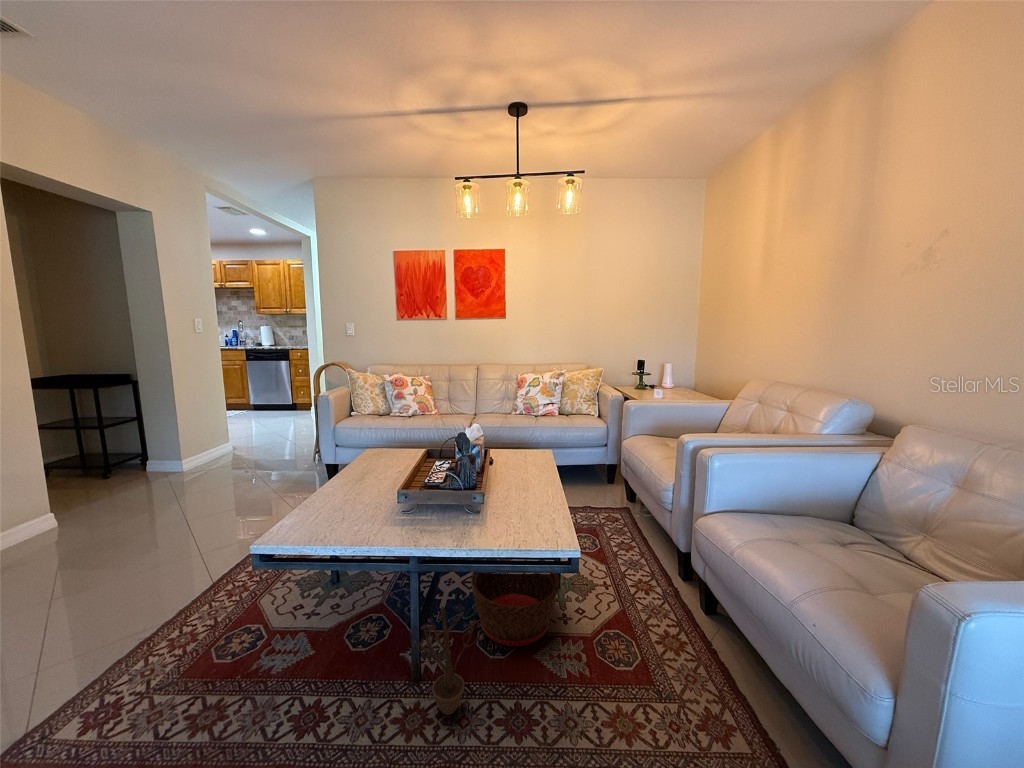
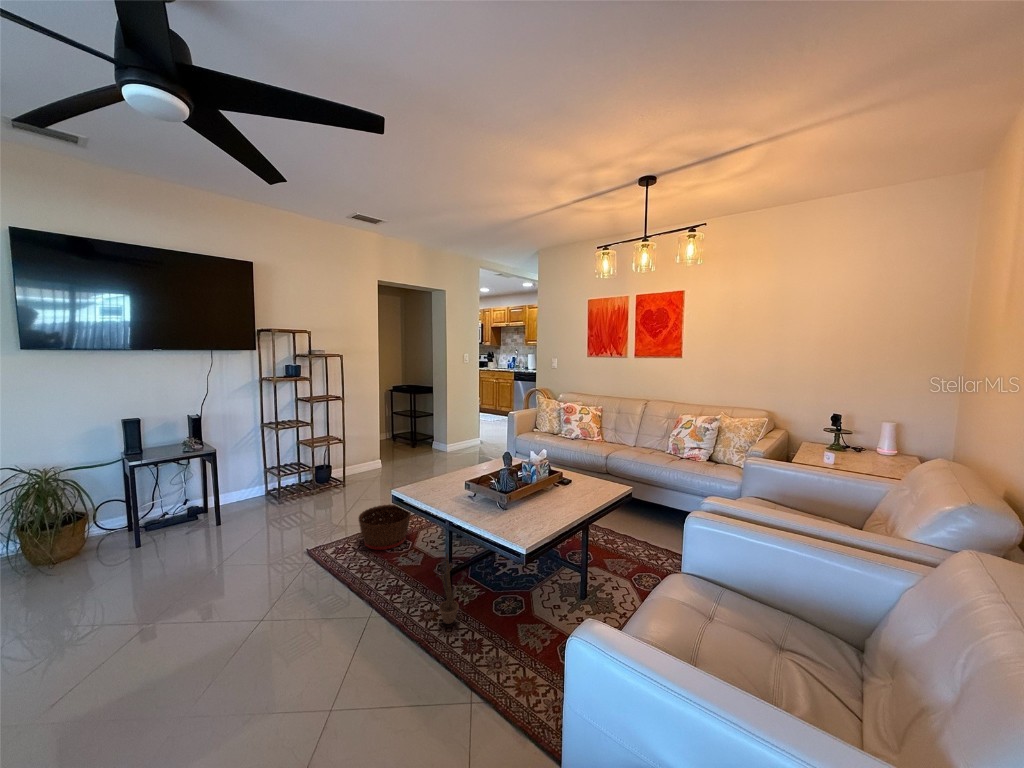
basket: present [471,573,559,646] -> present [359,505,411,550]

